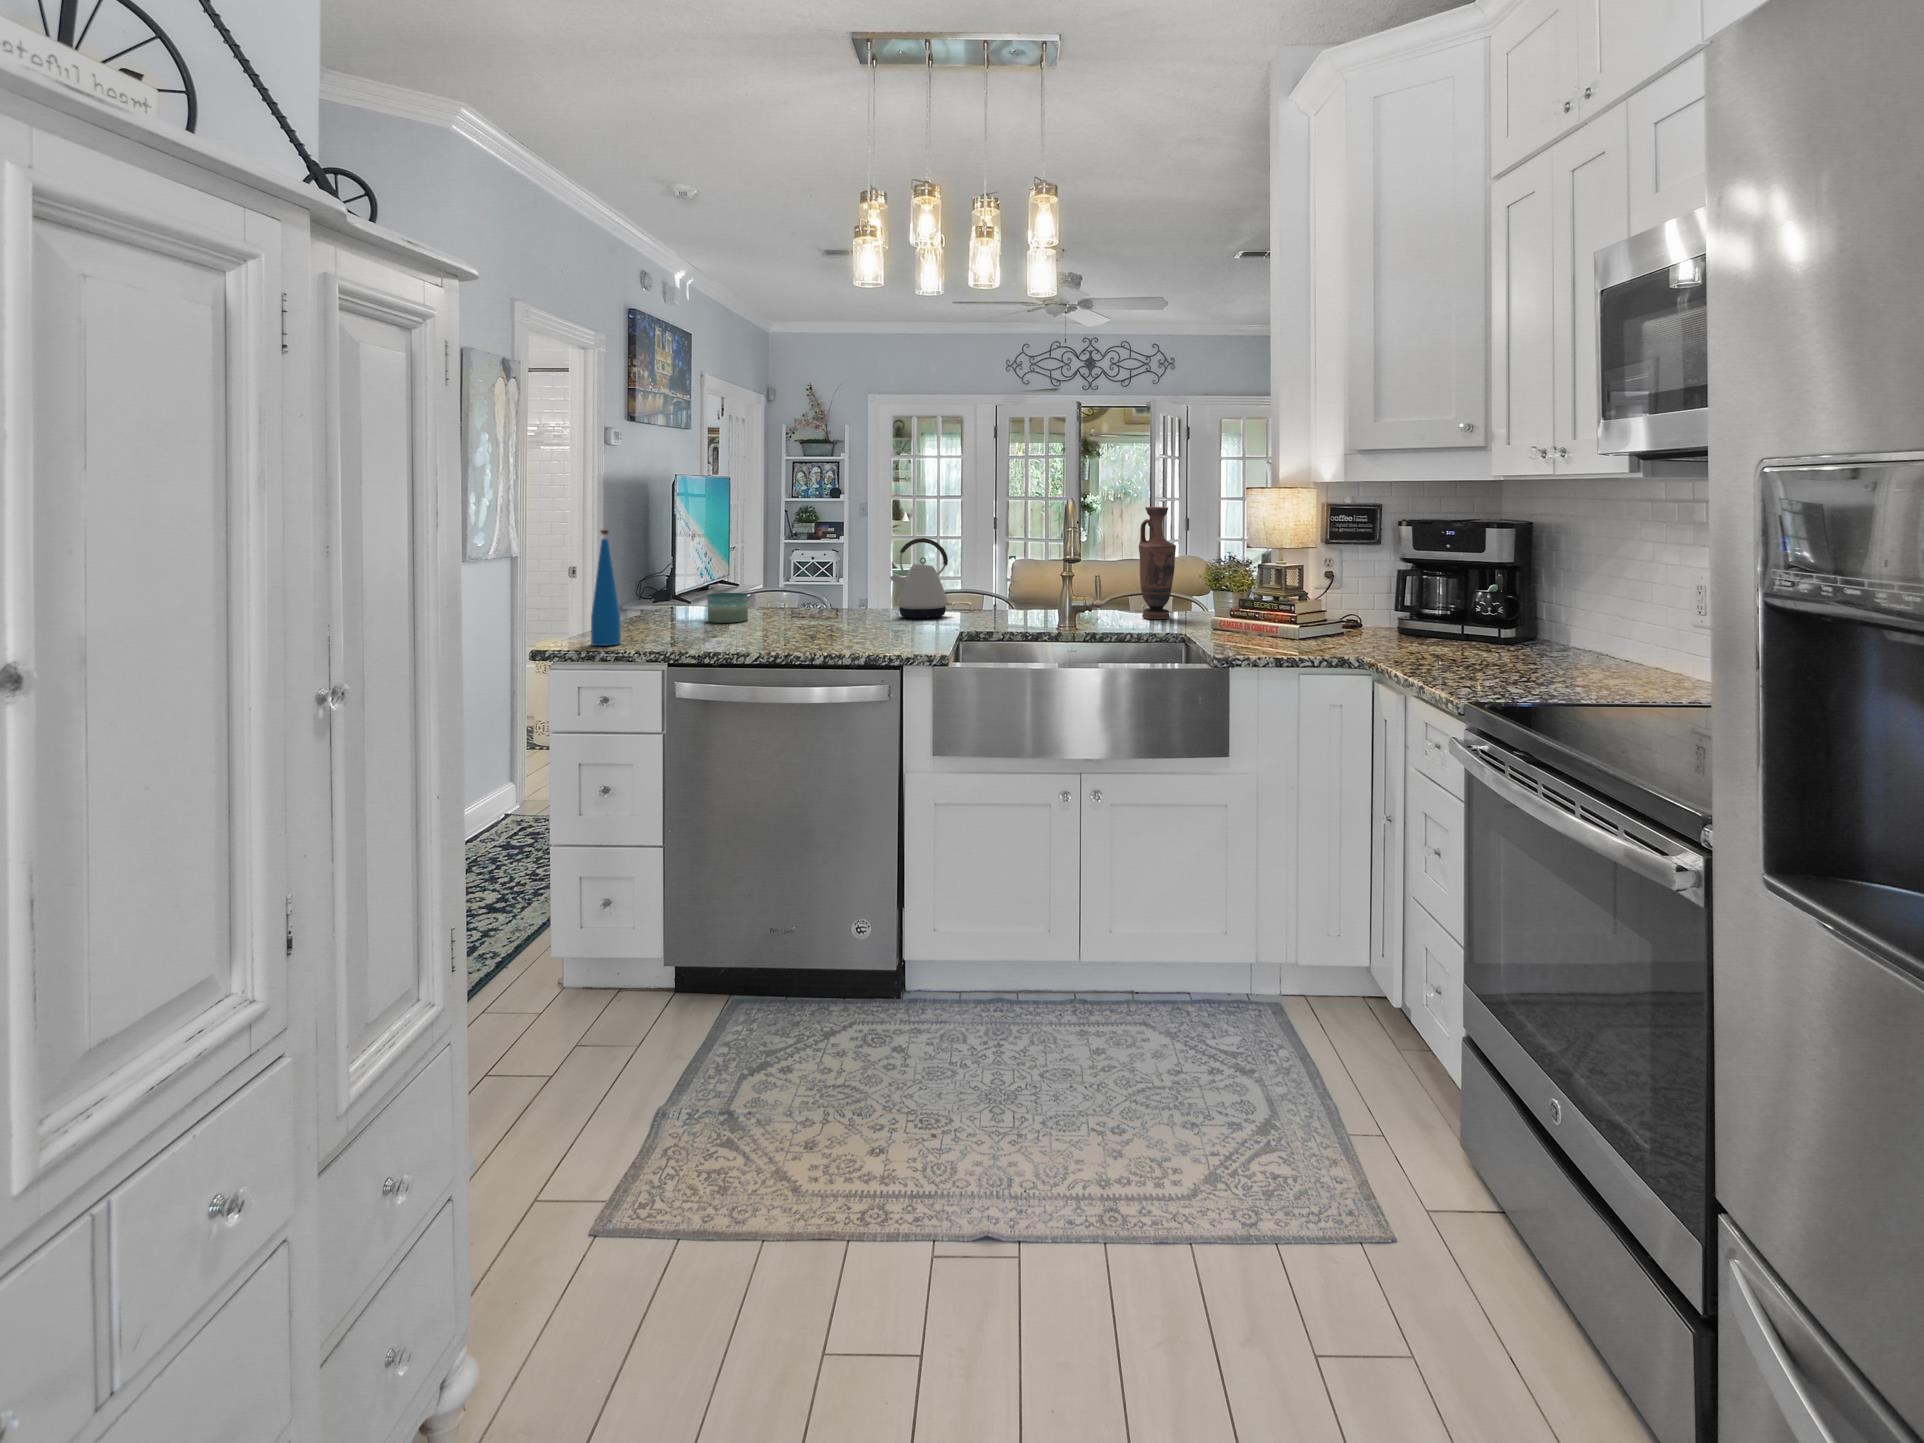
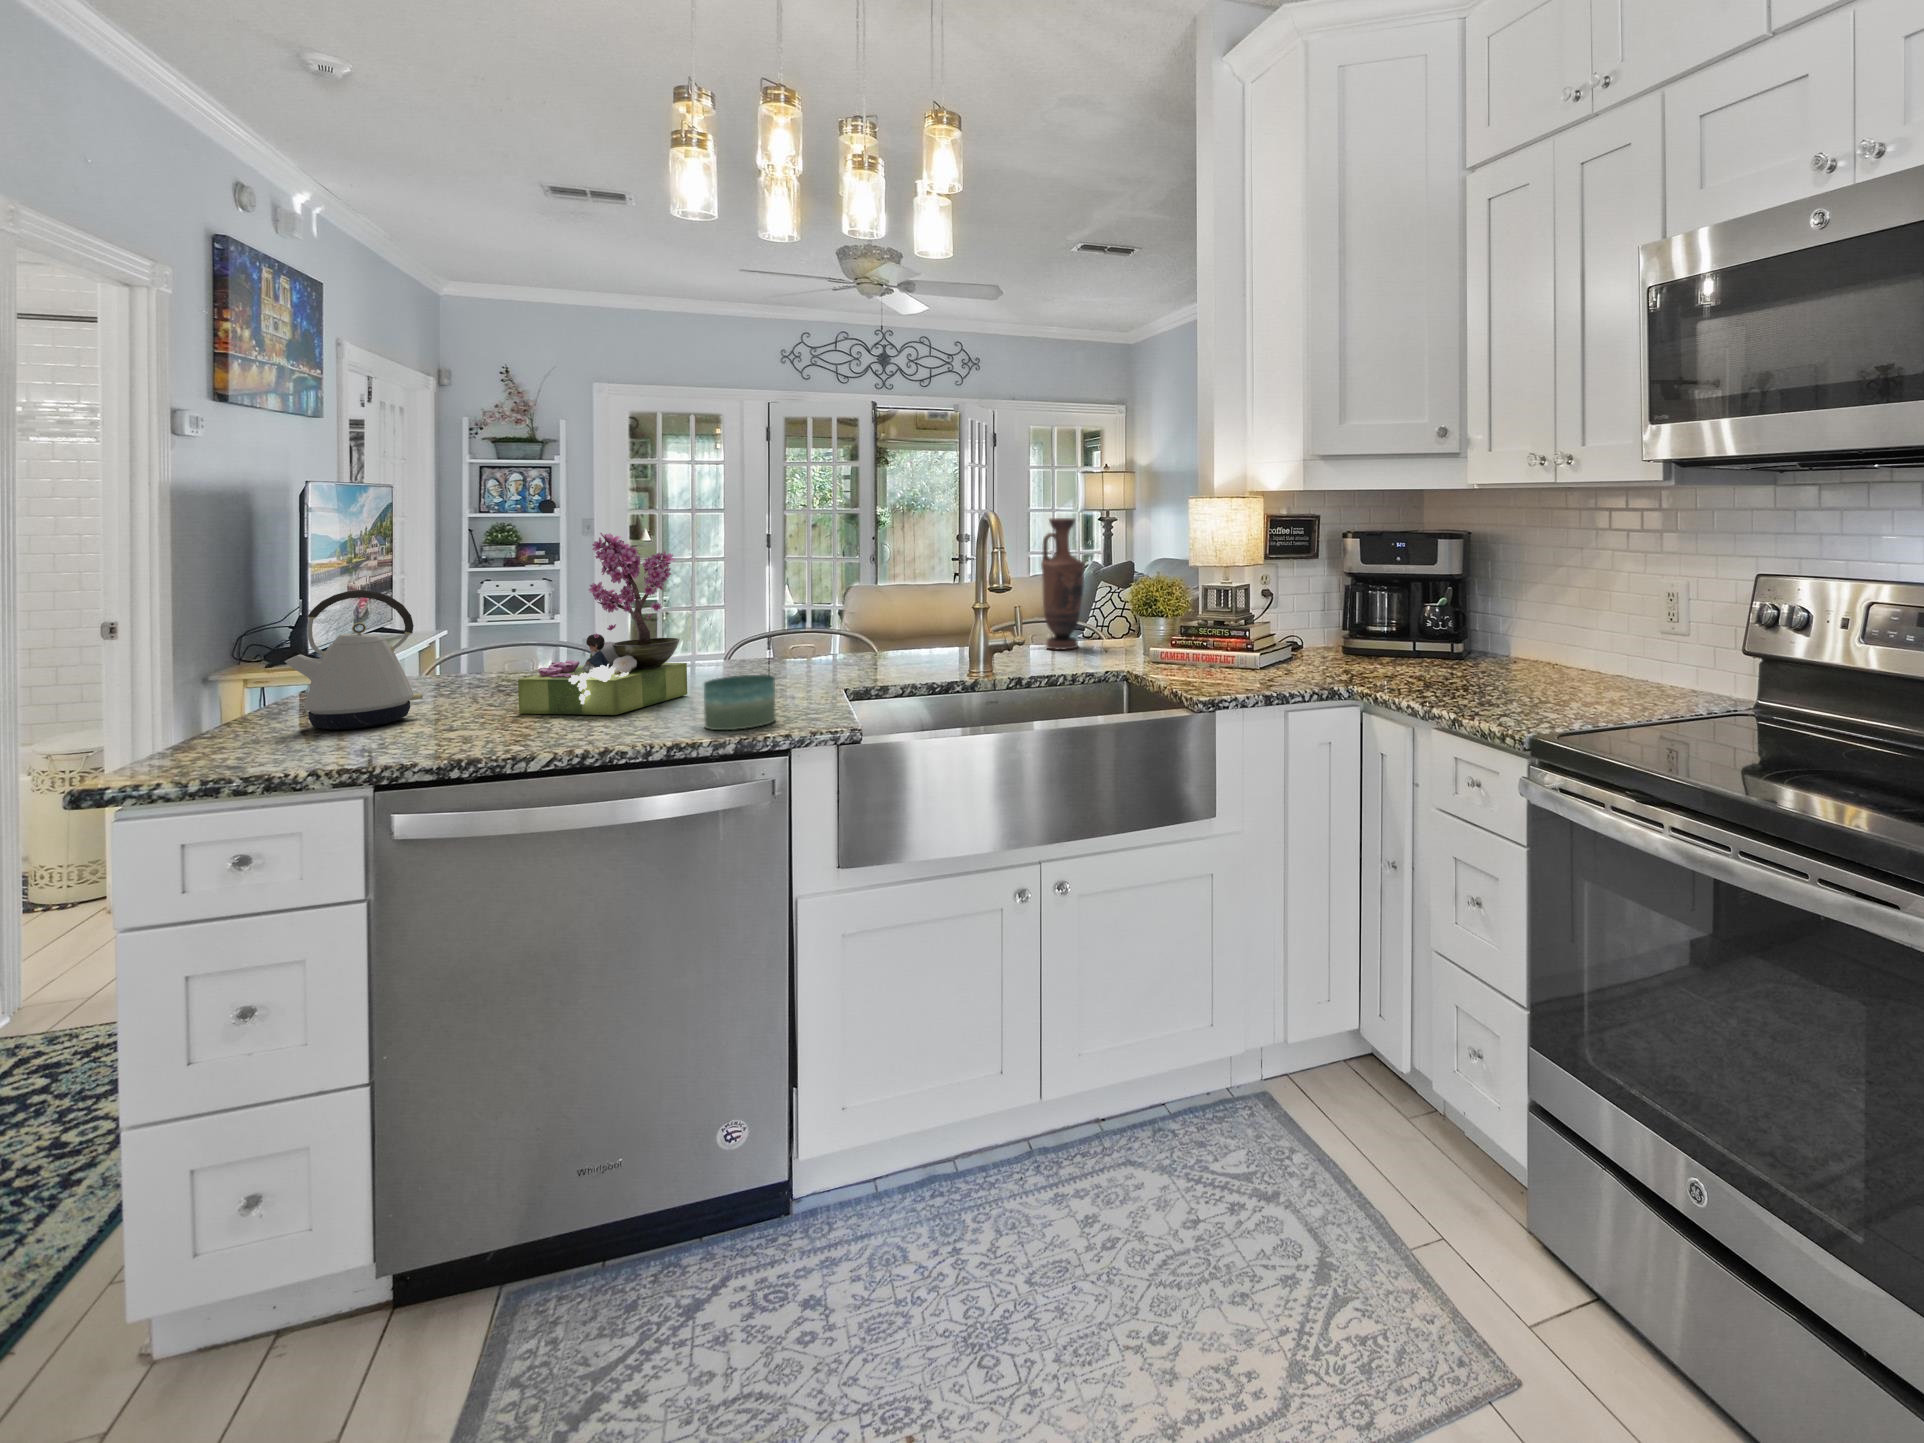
flower arrangement: none [759,509,863,637] -> present [518,533,687,715]
bottle: present [591,530,621,646] -> none [201,574,264,767]
kettle: present [890,538,952,619] -> present [285,590,423,730]
candle: present [708,593,748,623] -> present [704,675,776,730]

